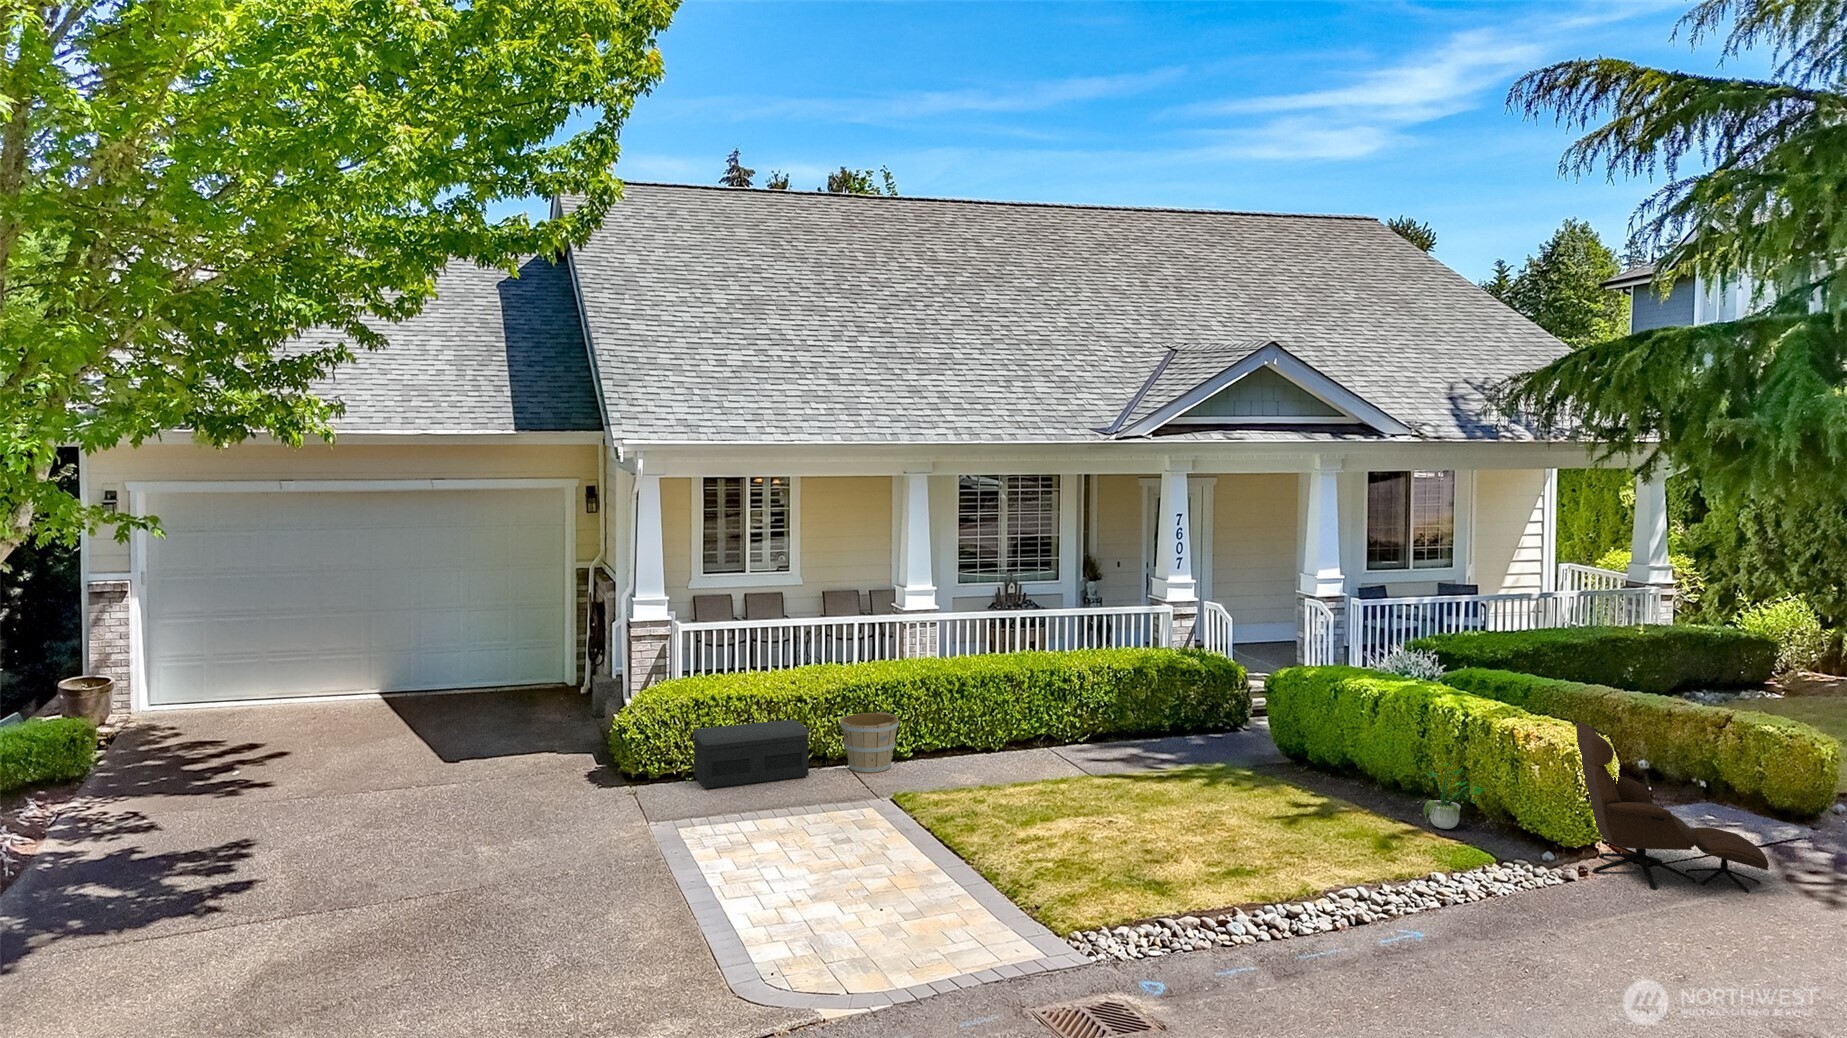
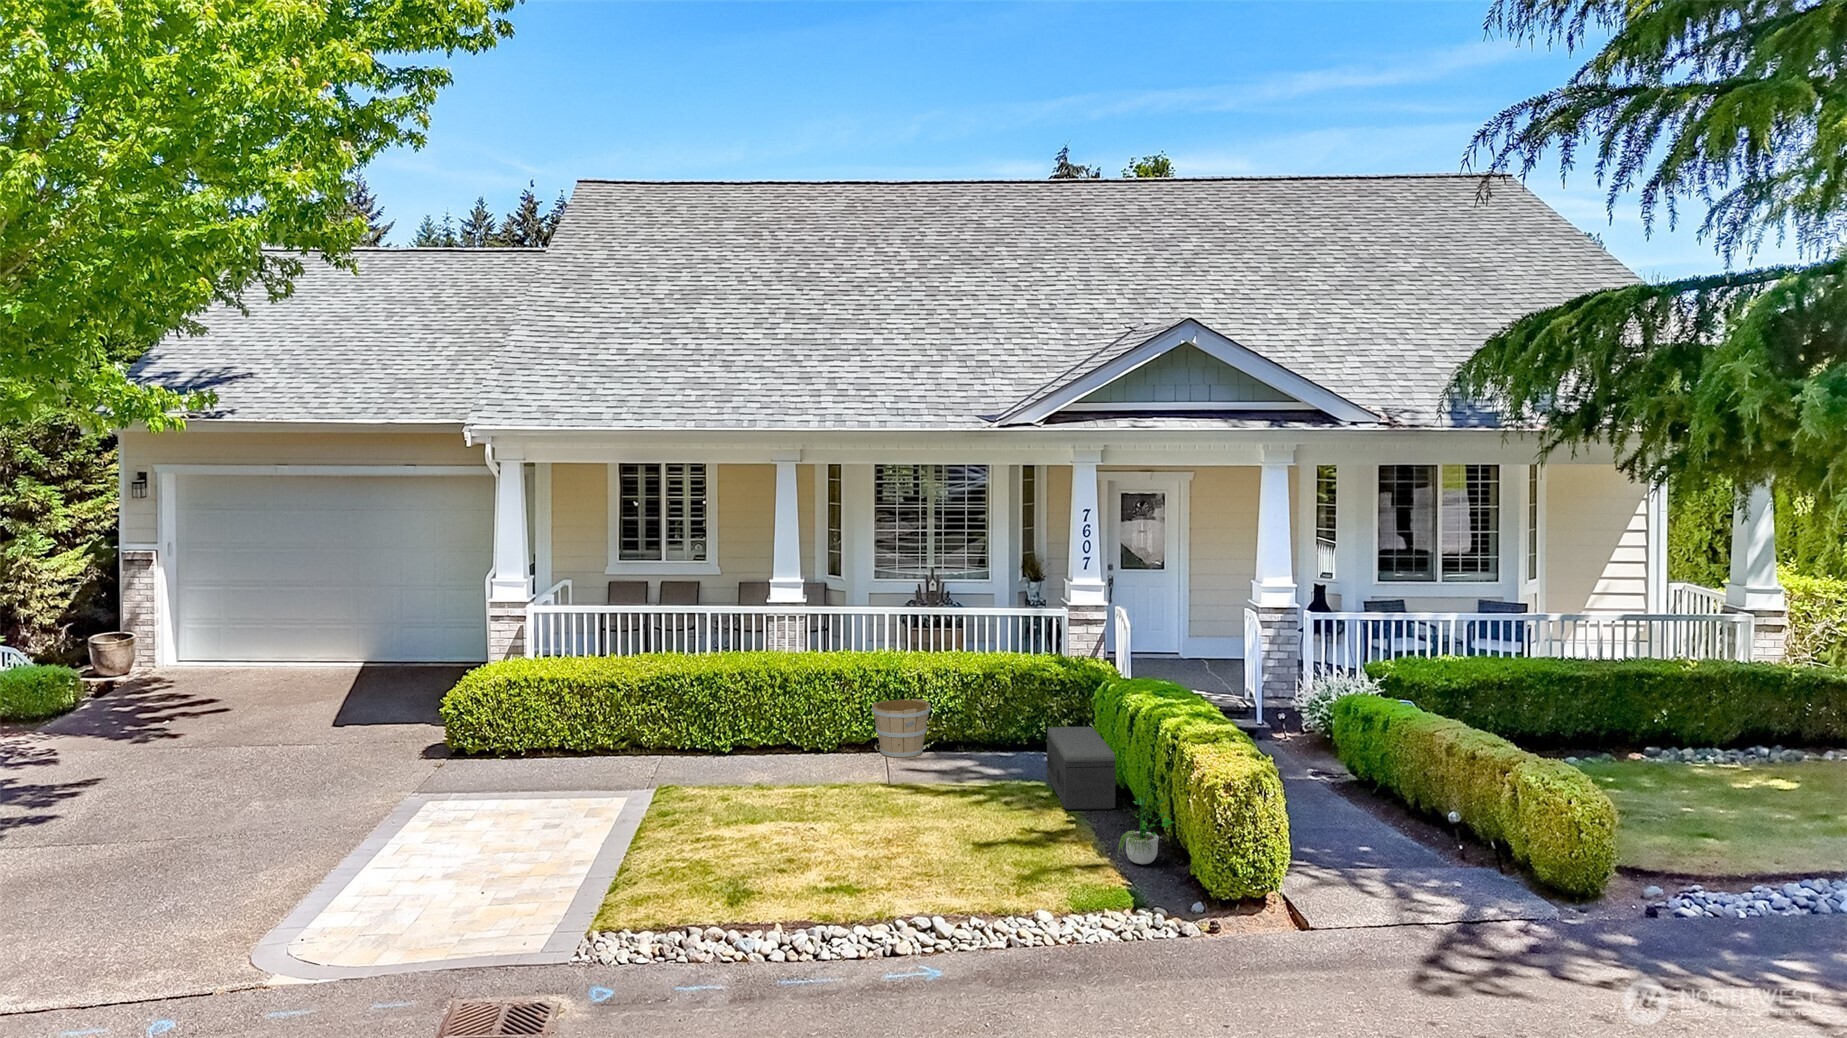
wooden bucket: present [840,712,899,773] -> present [872,699,931,758]
storage bench: present [693,720,809,789] -> present [1047,727,1116,811]
lounge chair: present [1576,723,1769,893] -> none [1209,750,1417,967]

